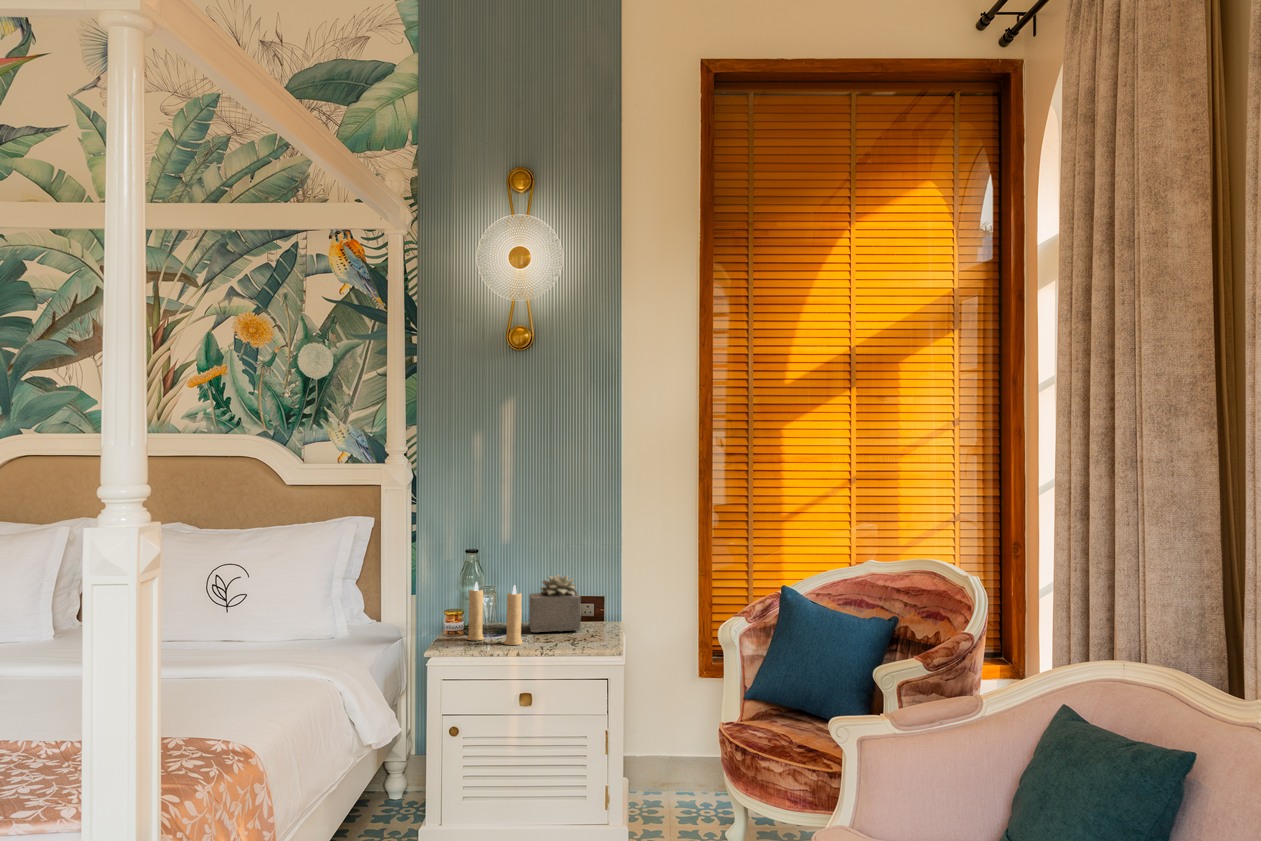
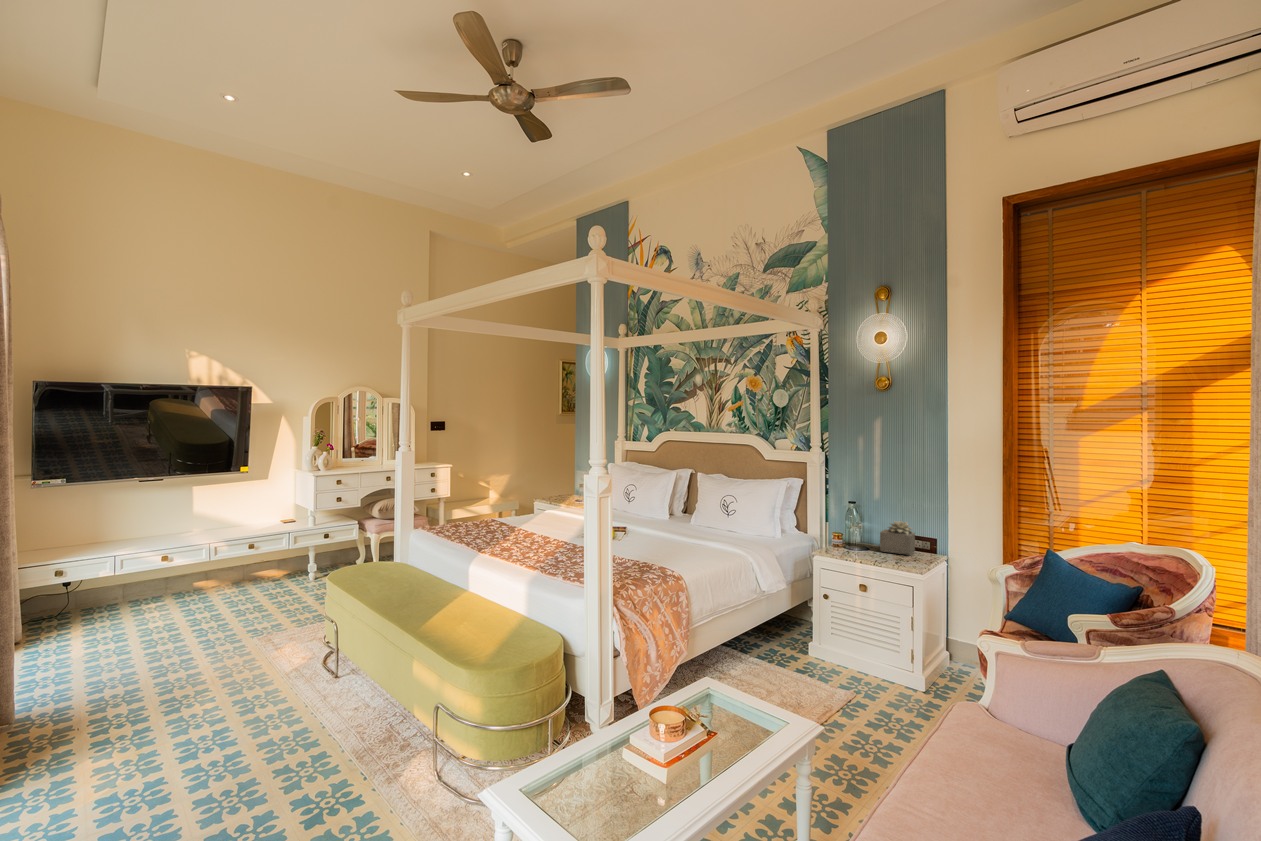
candle: present [466,582,523,645] -> none [840,517,868,557]

